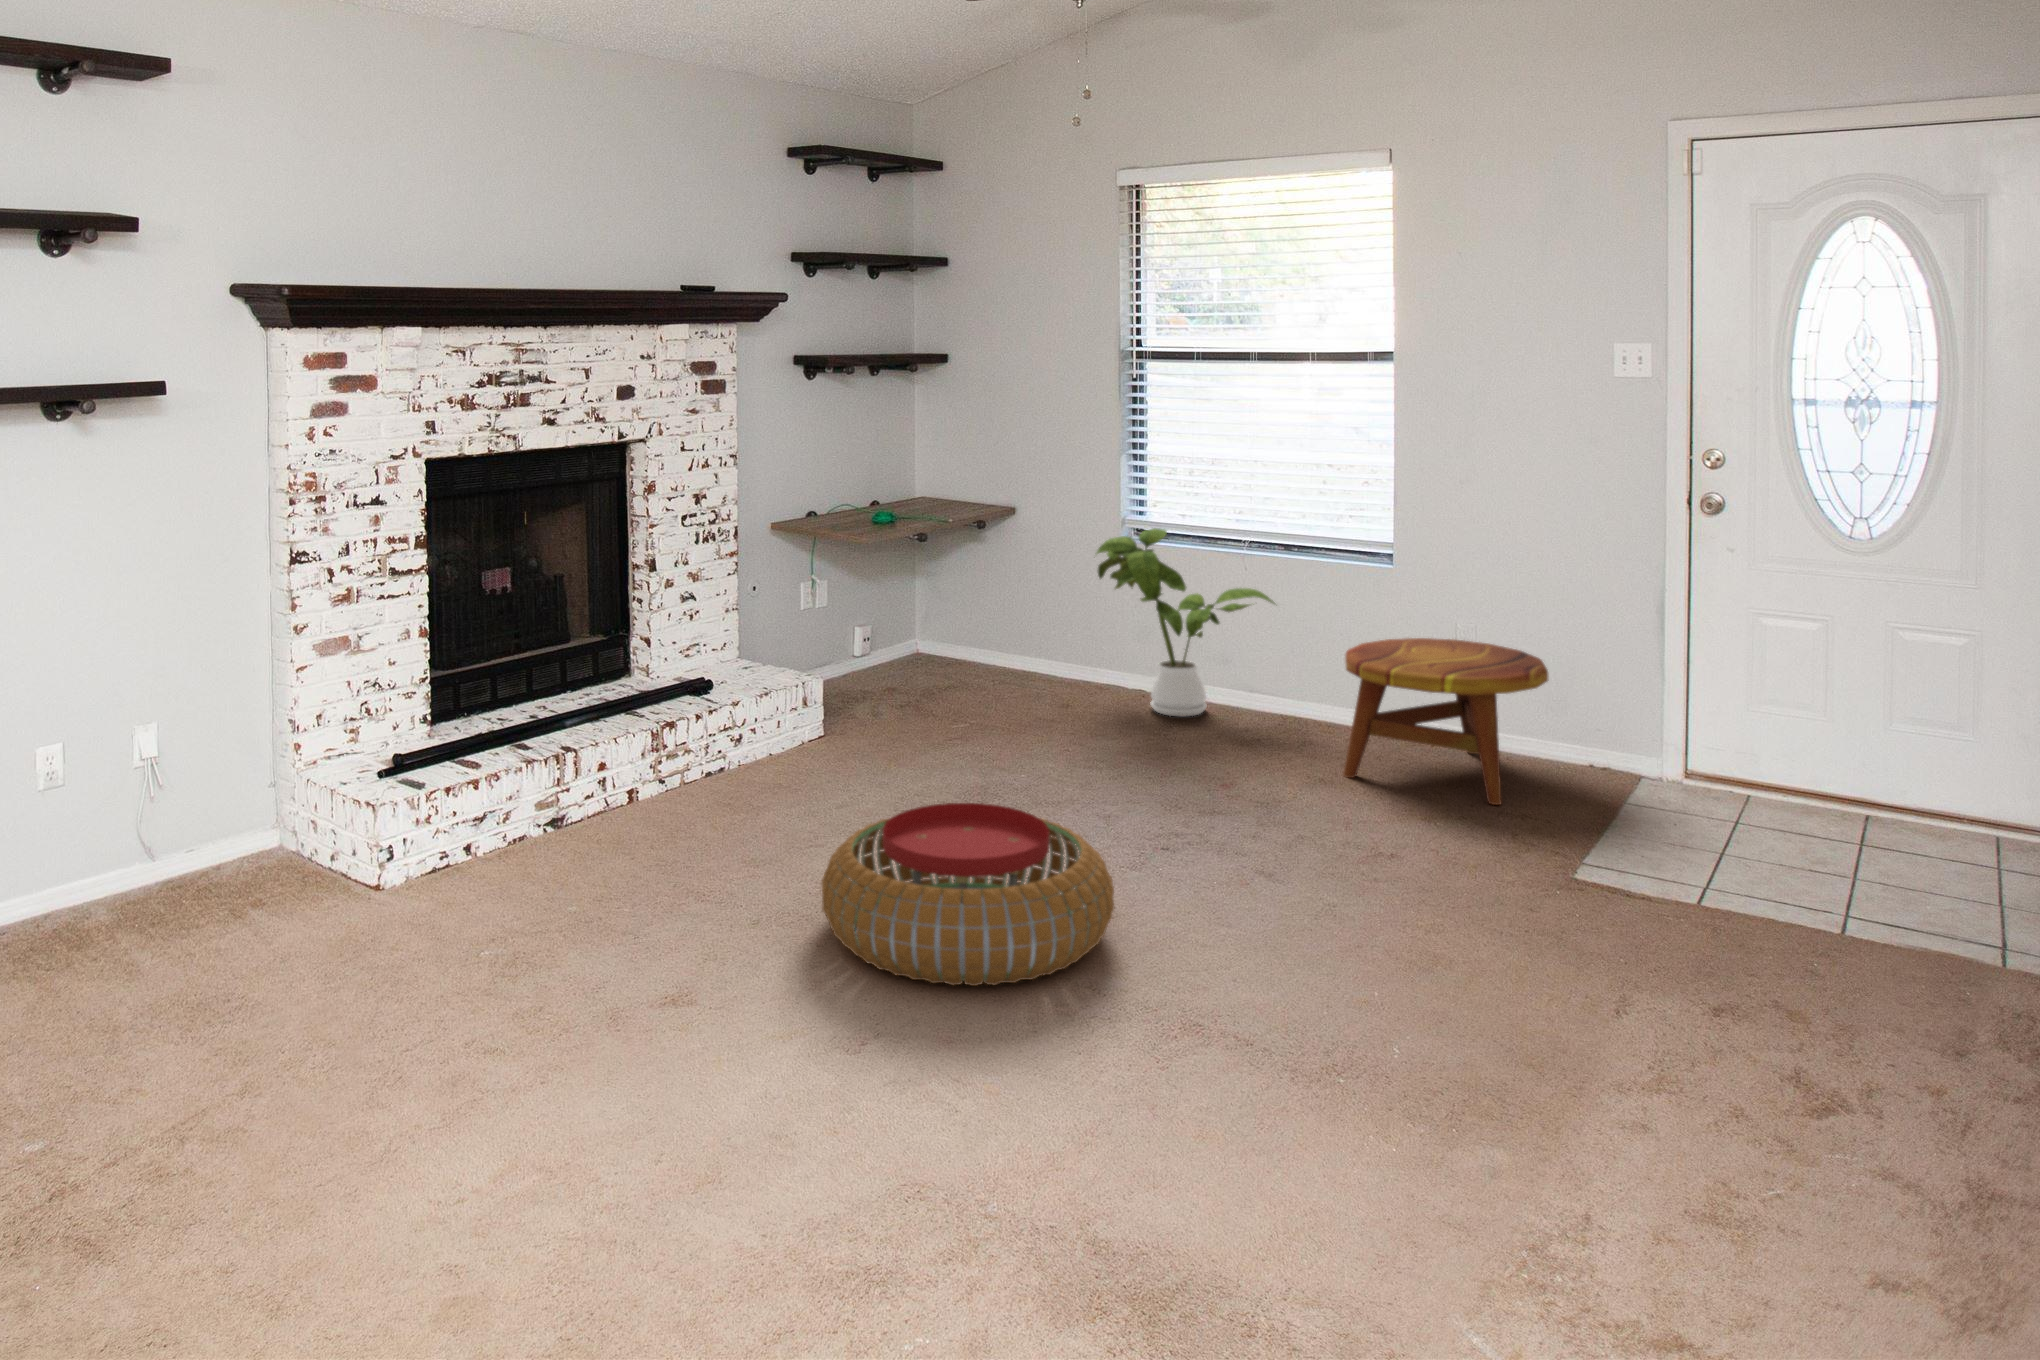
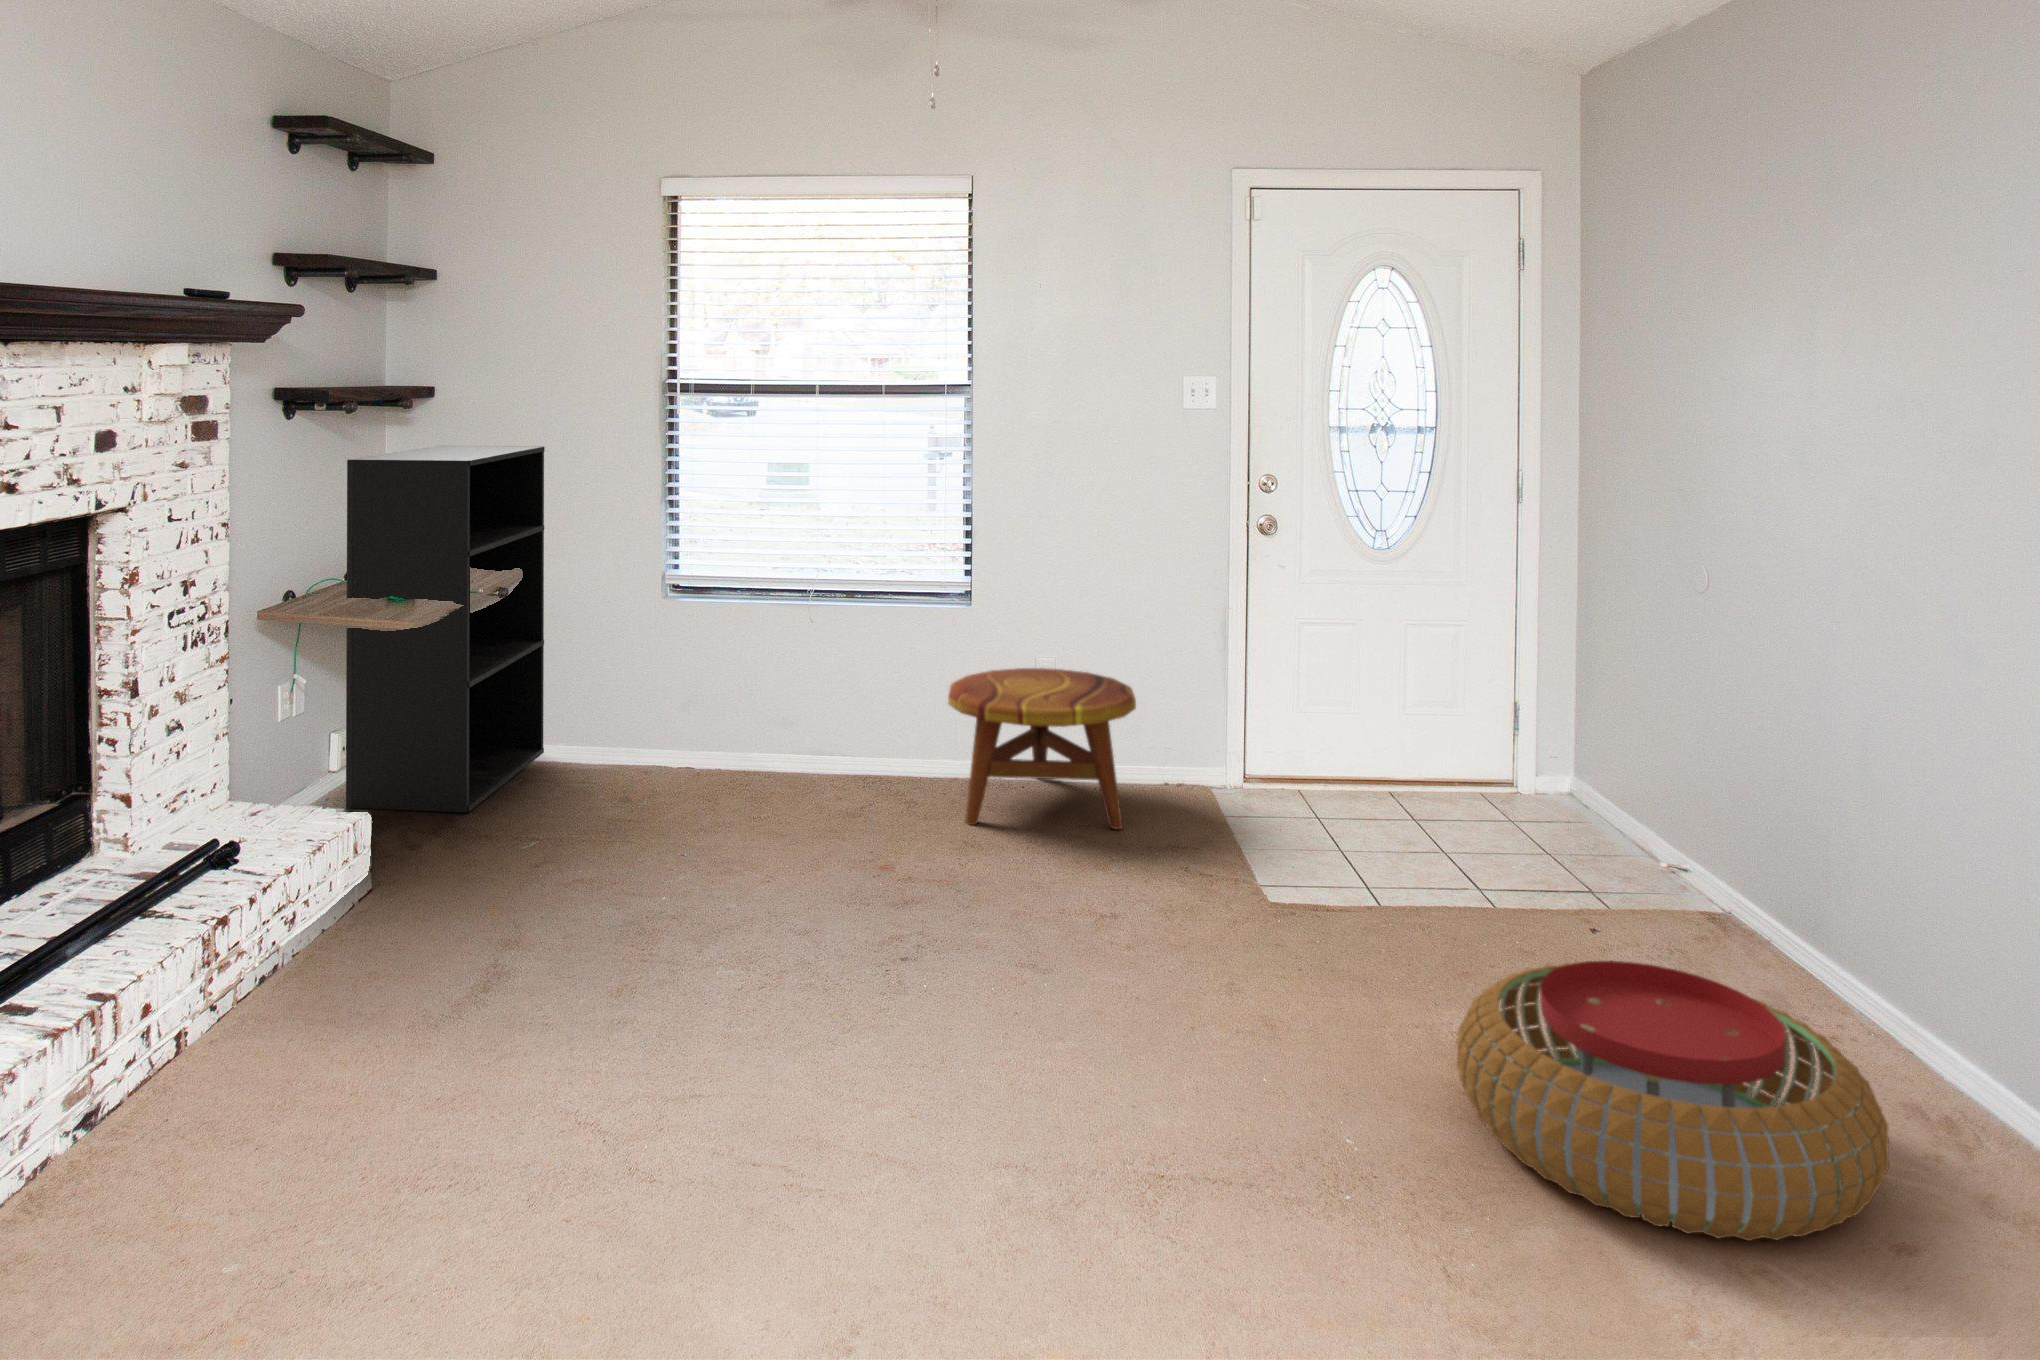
bookshelf: none [850,402,1036,702] -> present [346,446,545,813]
house plant: present [1097,528,1275,716] -> none [650,579,850,785]
pouf: present [822,803,1114,986] -> present [1457,961,1889,1241]

